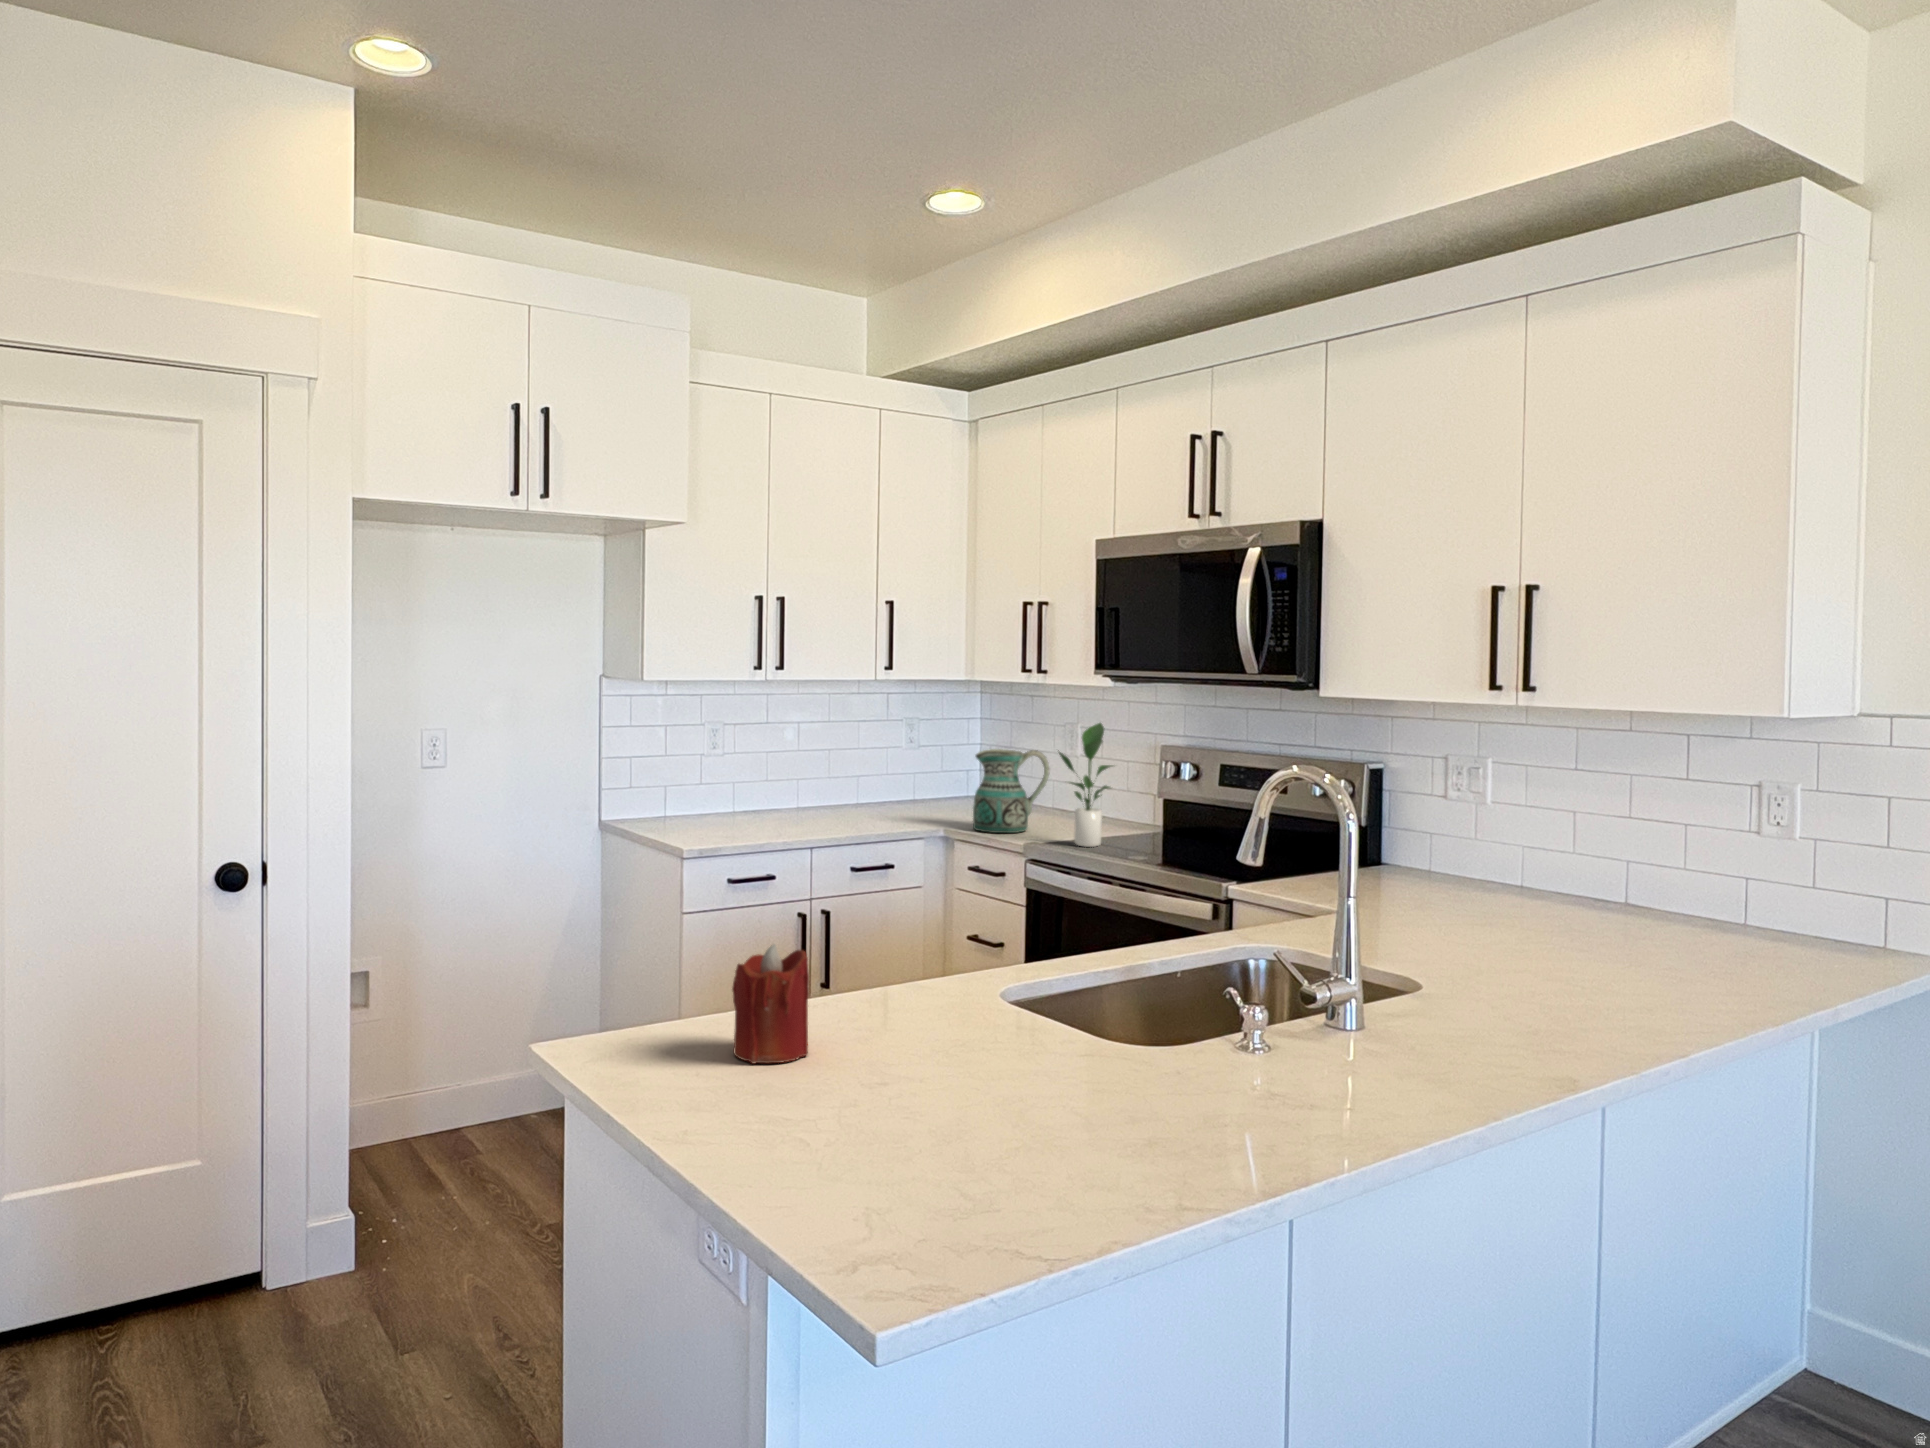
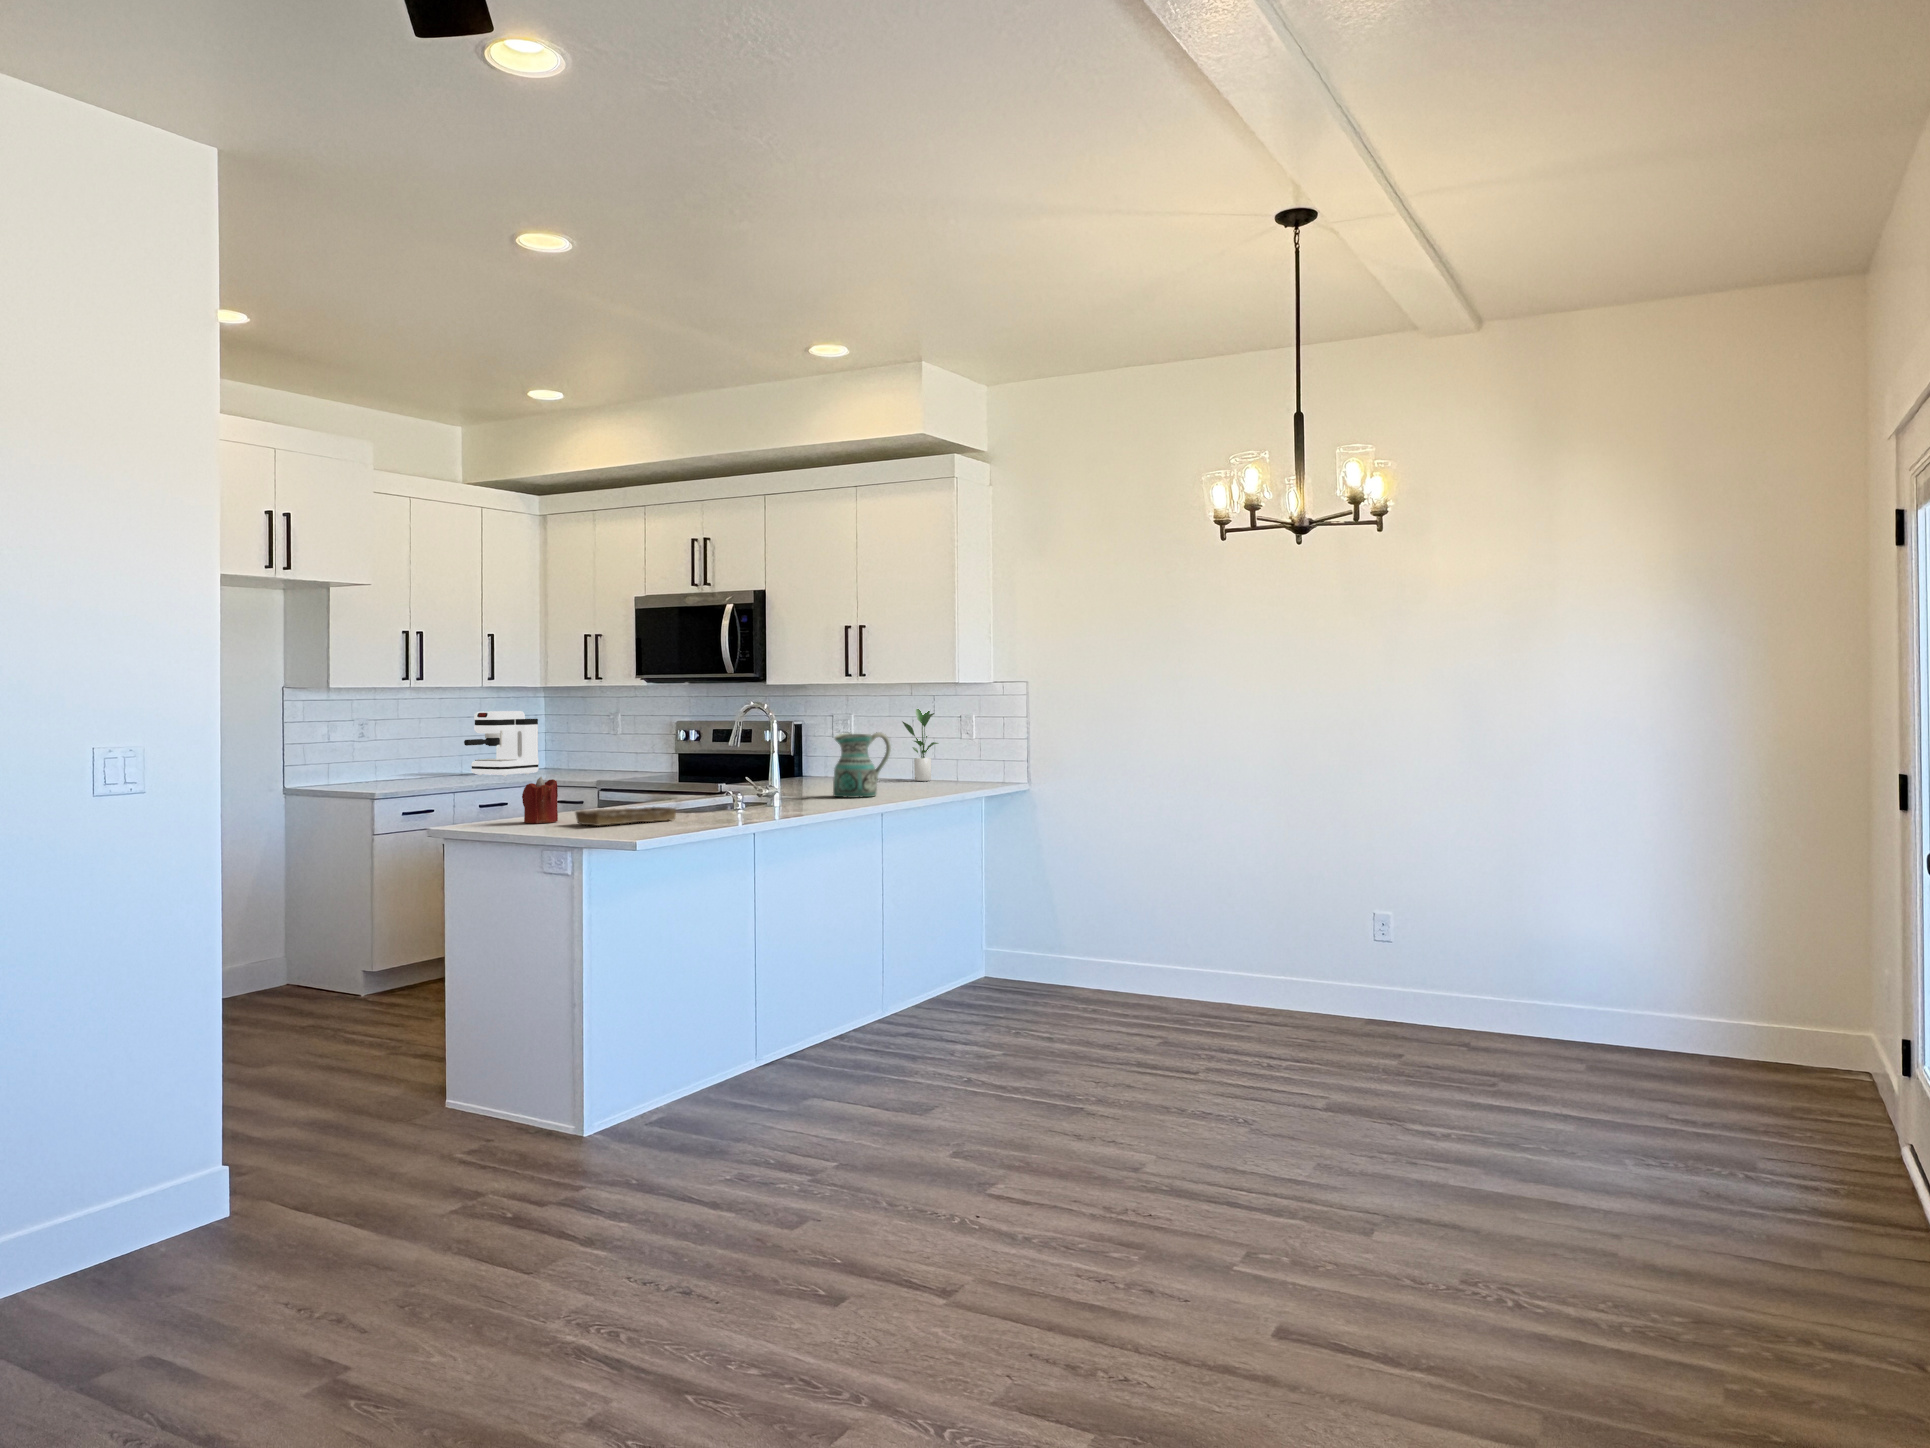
coffee maker: none [860,713,963,812] -> present [464,711,539,776]
potted plant: present [1059,723,1112,847] -> present [902,709,938,781]
ceramic pitcher: present [973,749,1049,833] -> present [833,732,891,798]
tray: none [813,1041,1089,1124] -> present [575,807,676,826]

